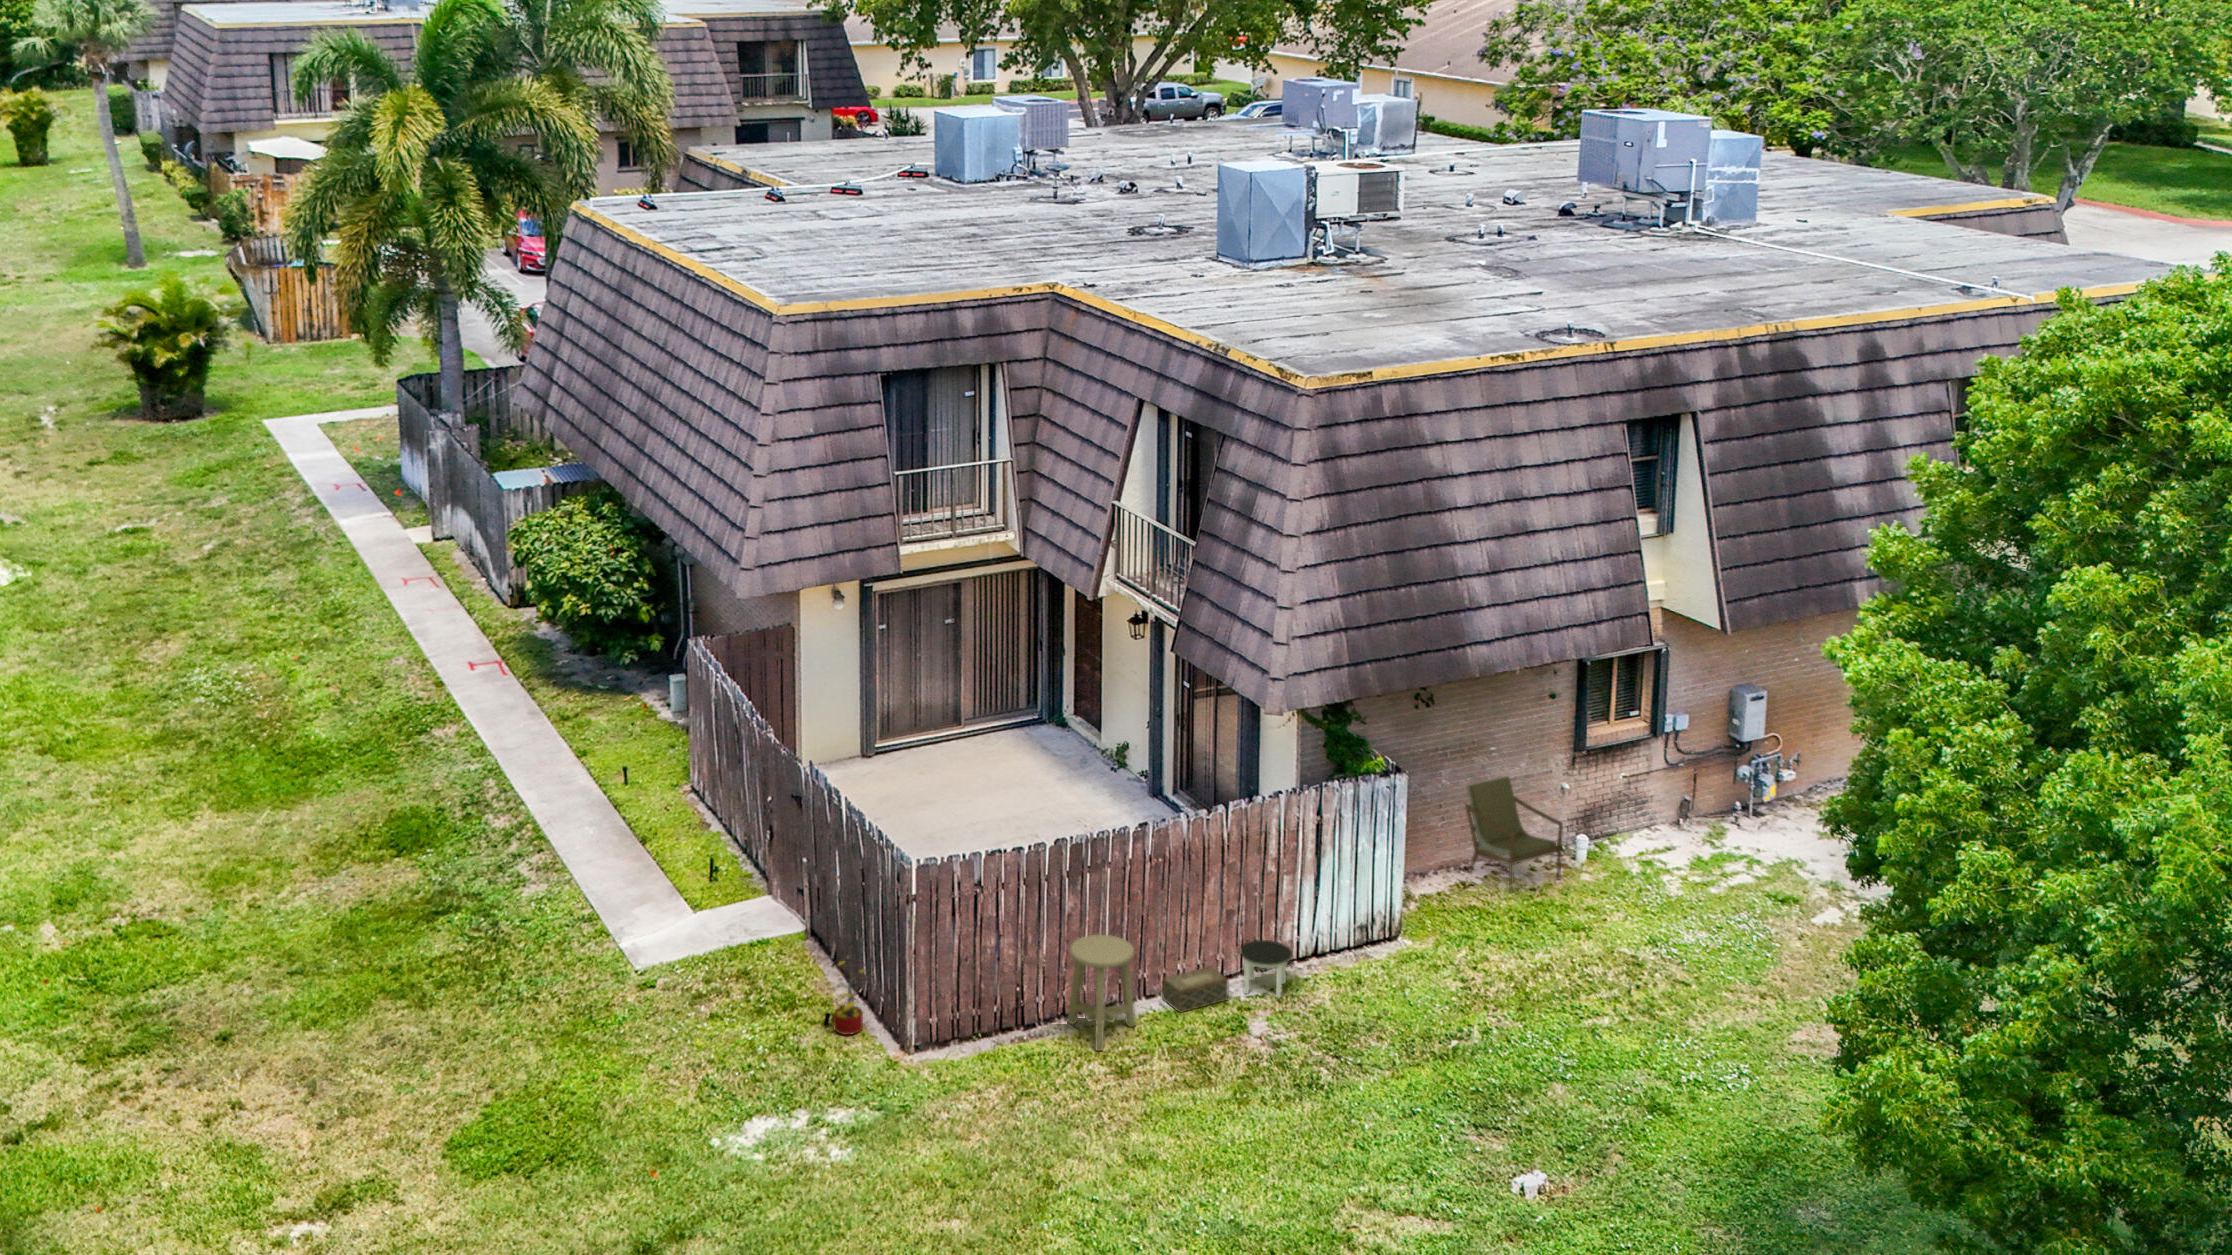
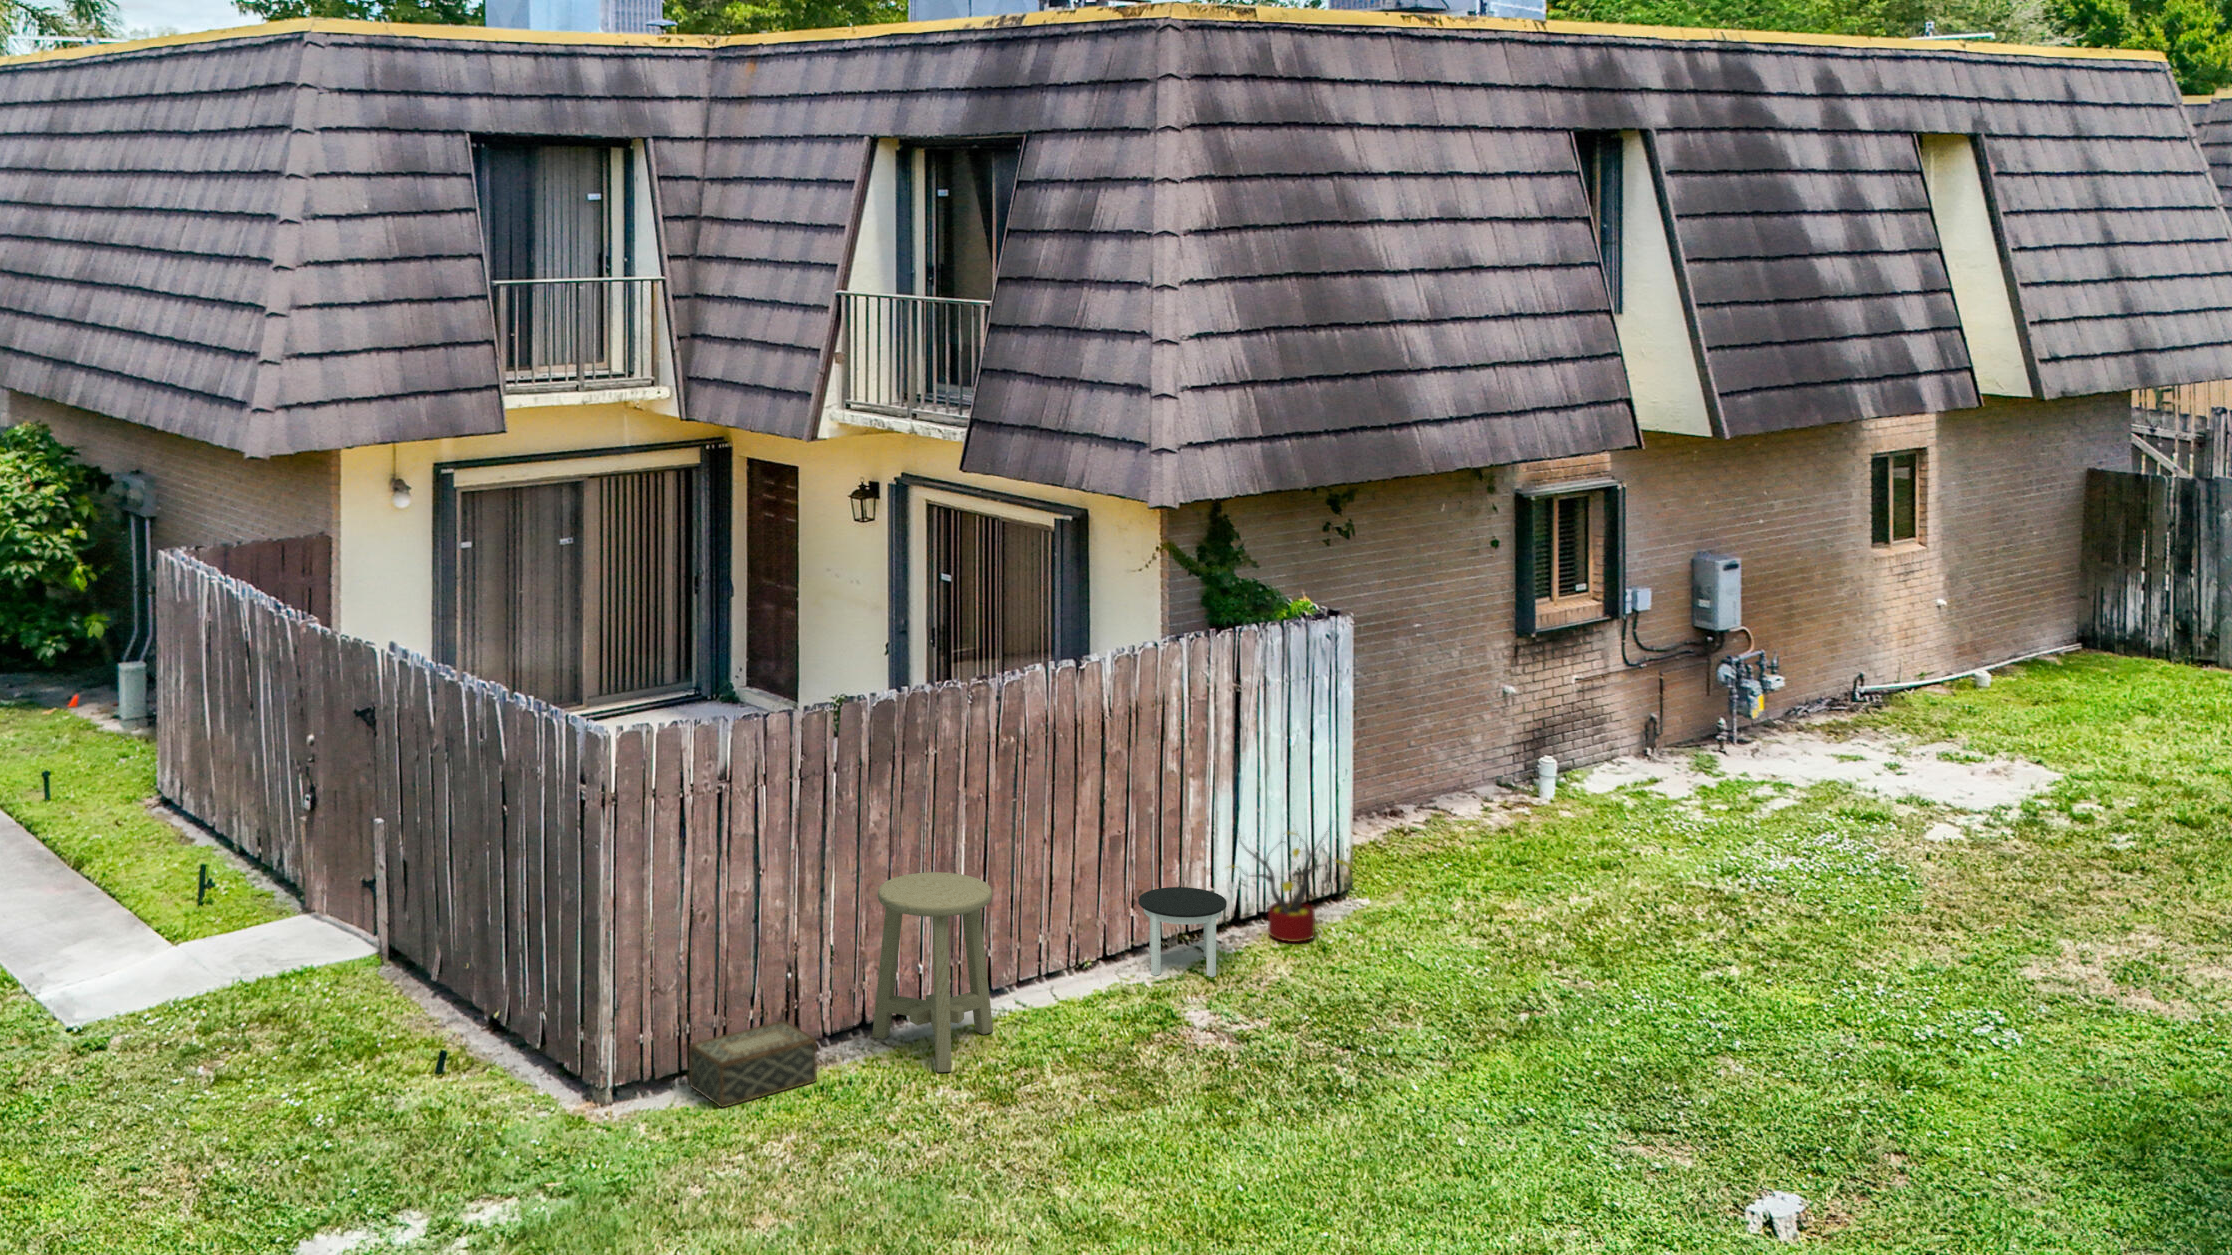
armchair: present [1465,776,1563,892] -> none [1392,667,1542,828]
decorative plant: present [833,961,863,1035] -> present [1237,829,1352,942]
woven basket: present [1162,966,1229,1013] -> present [689,1020,817,1107]

